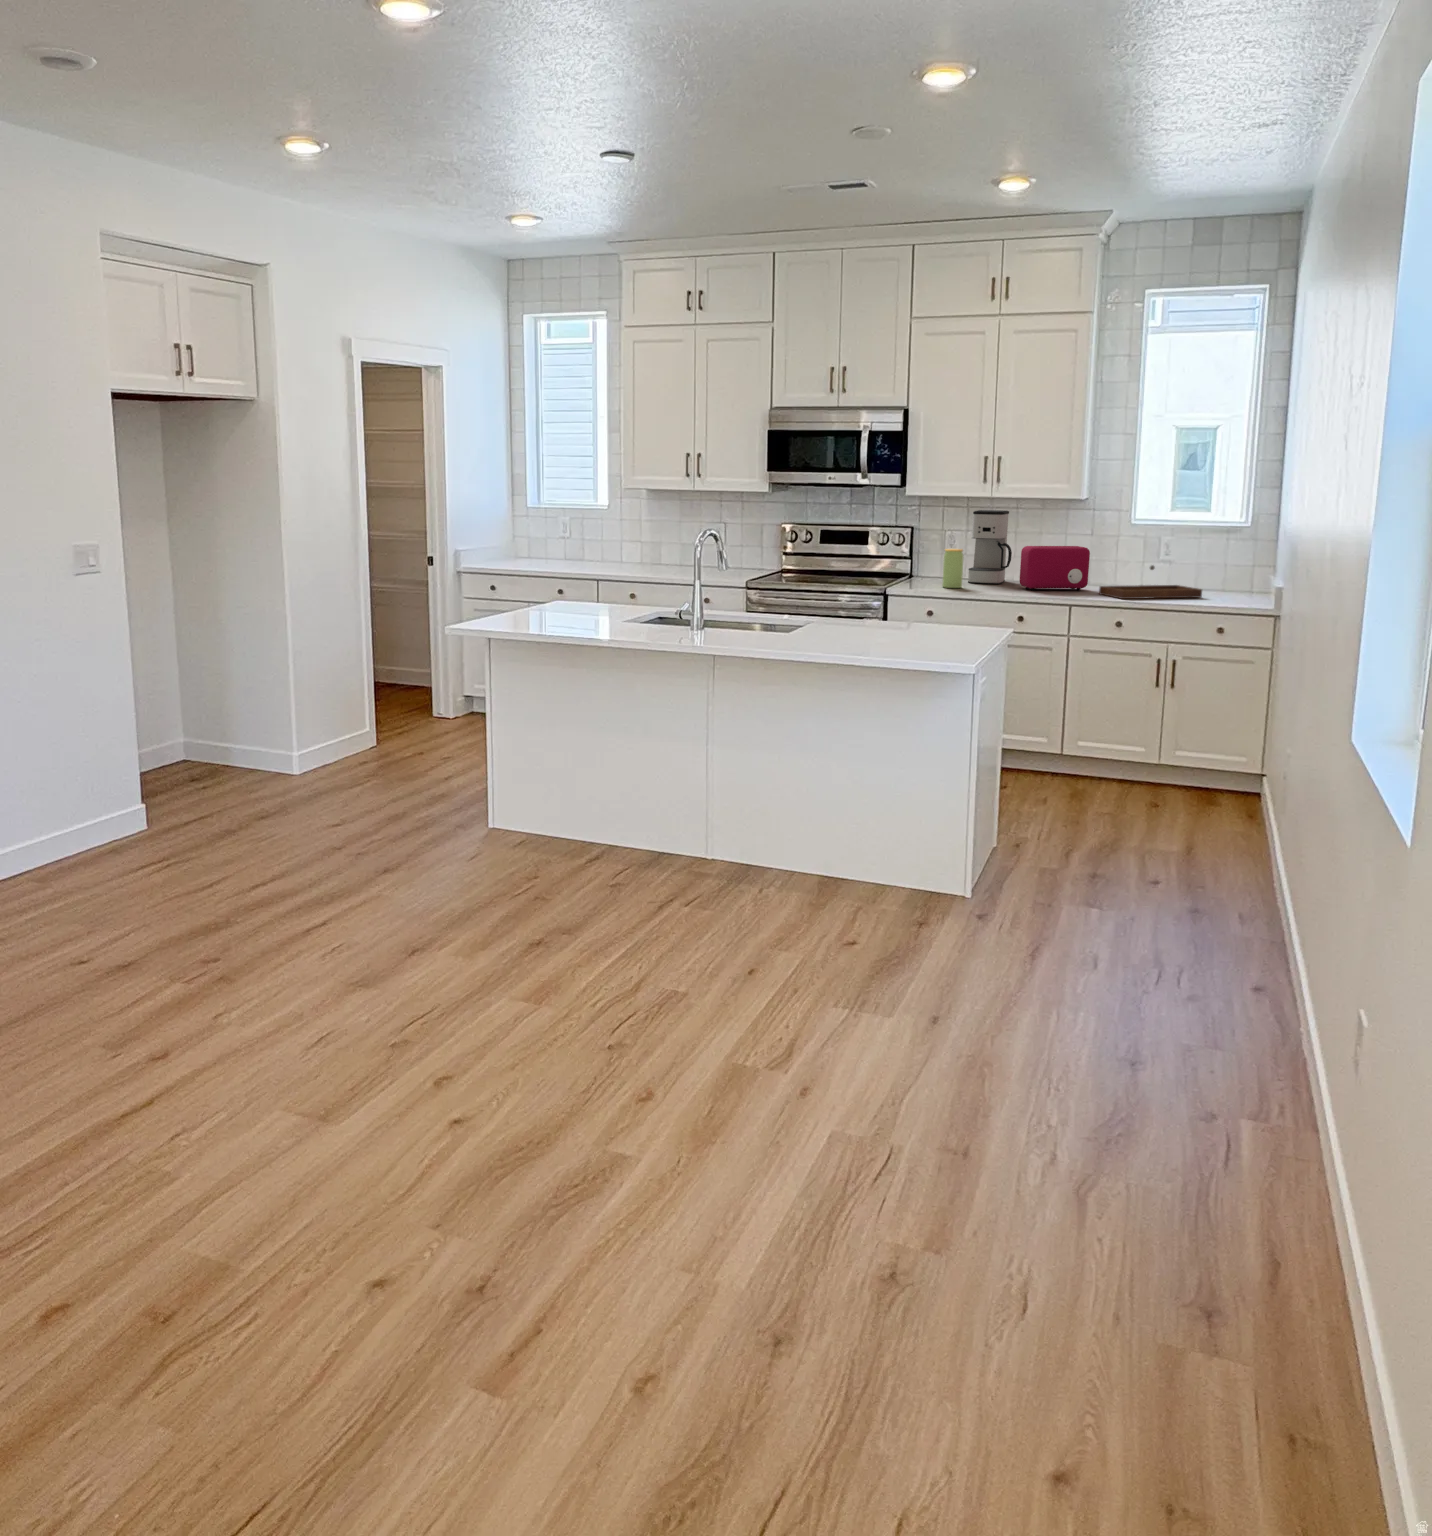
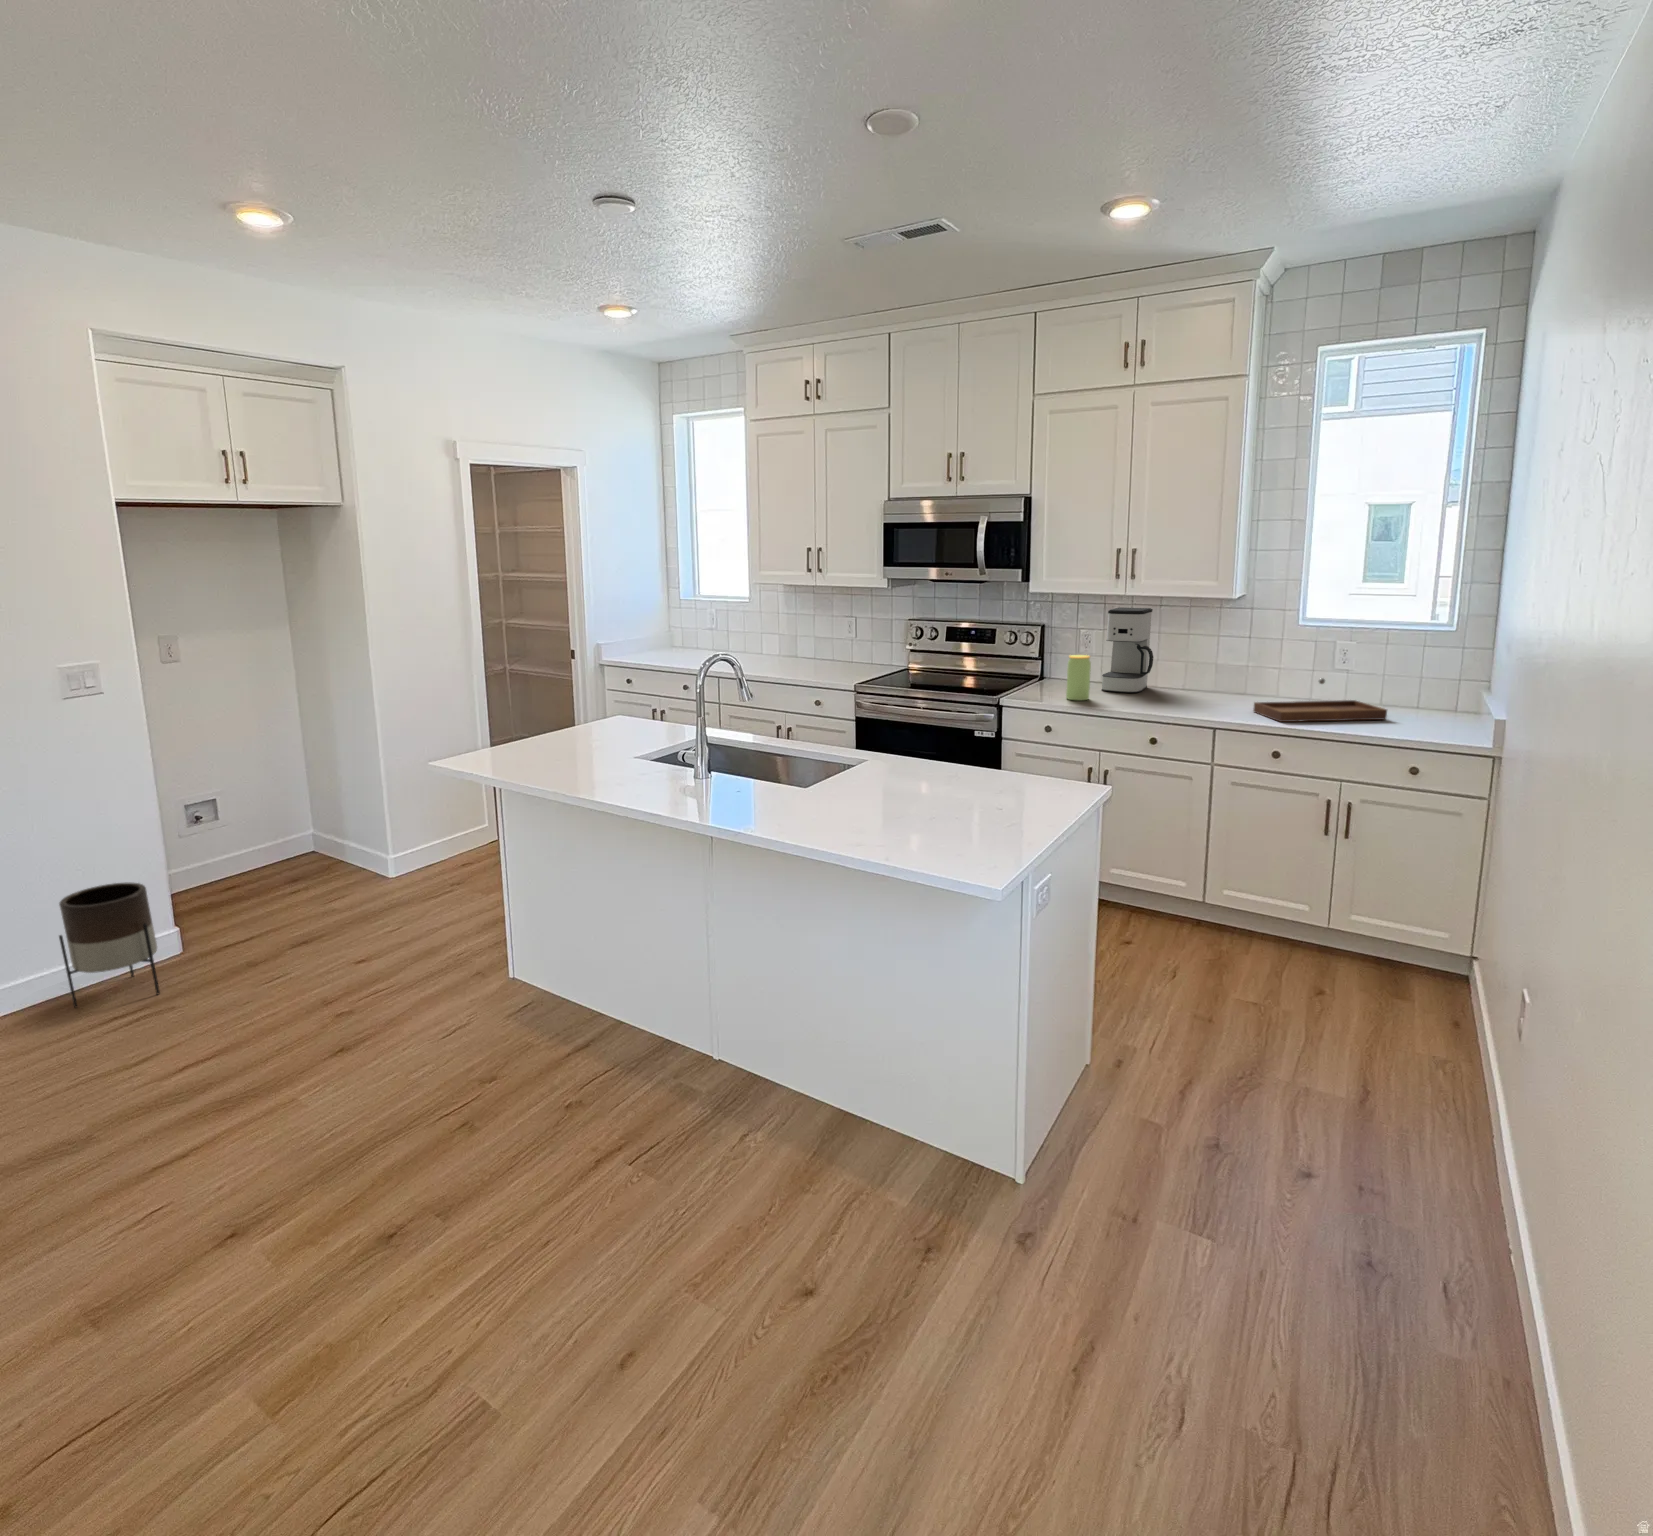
toaster: present [1020,546,1090,590] -> none [1158,652,1244,705]
planter: none [83,744,167,855] -> present [59,883,160,1007]

